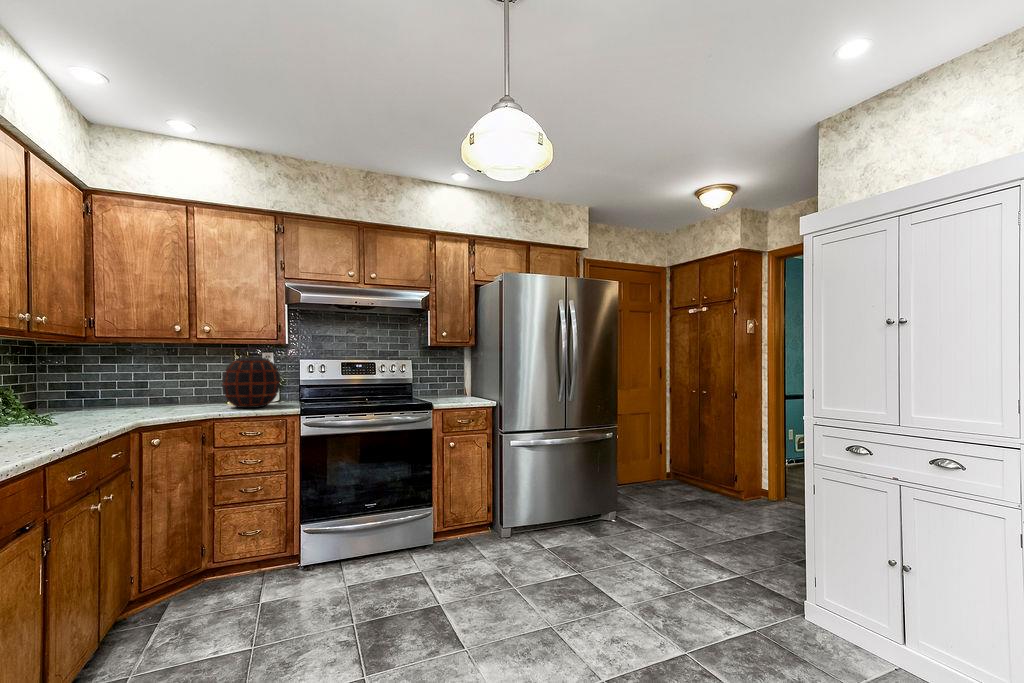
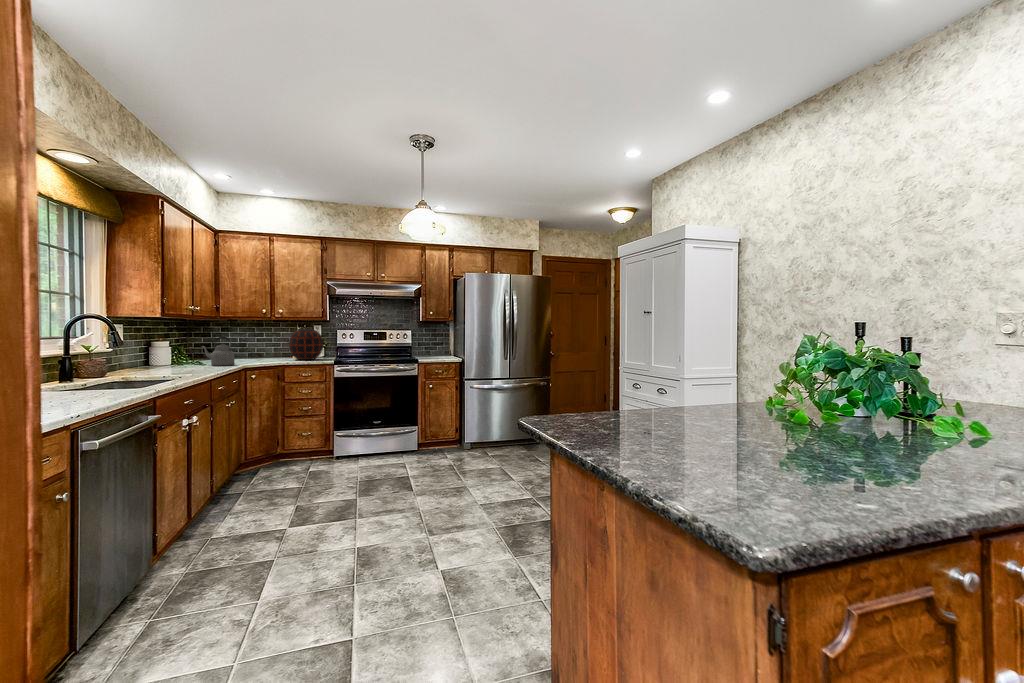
kettle: none [54,371,122,425] -> present [202,337,235,366]

